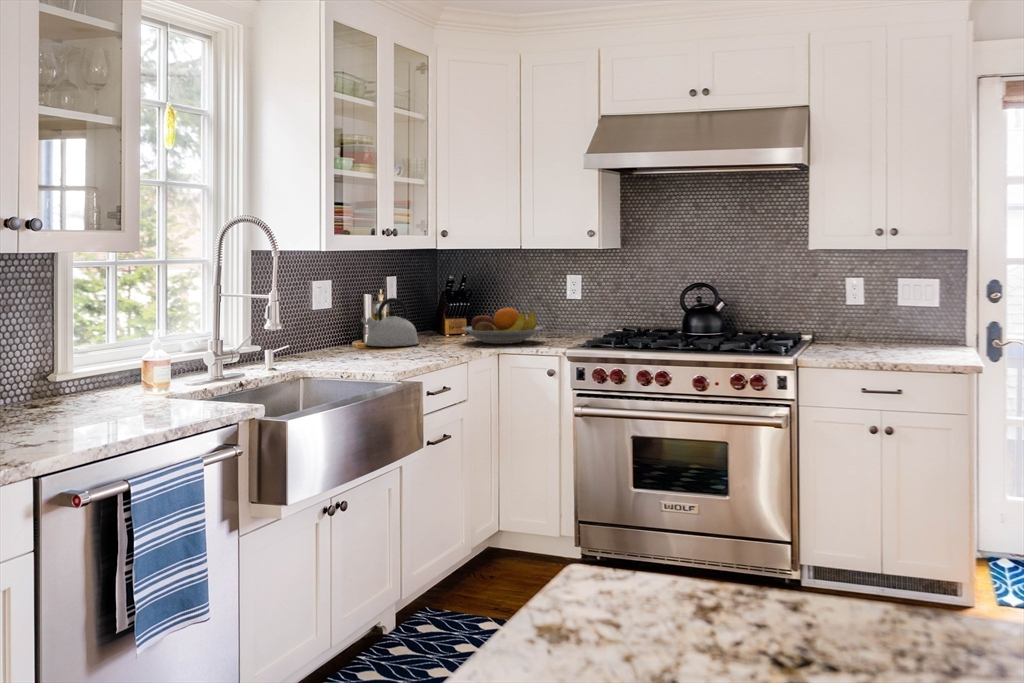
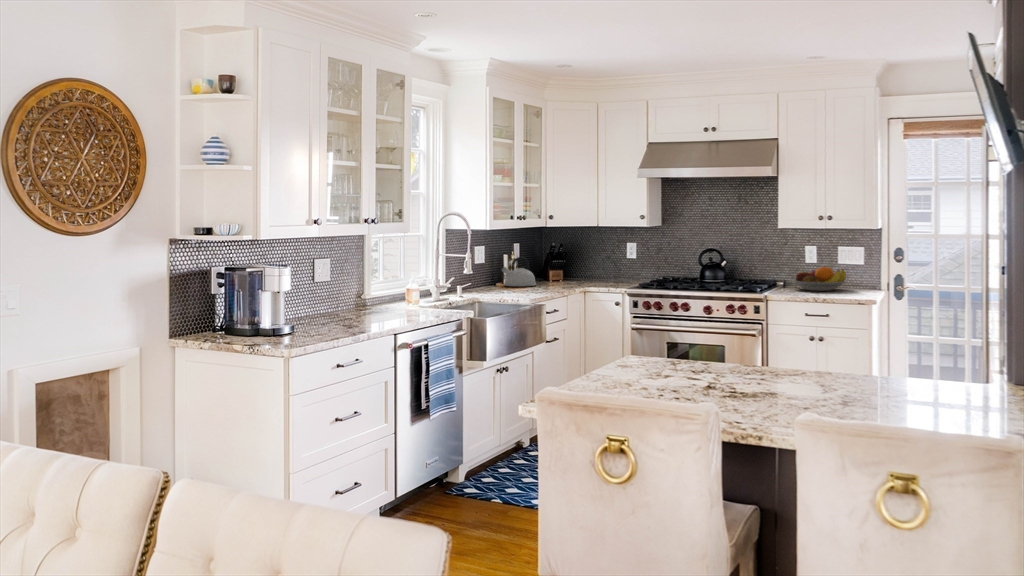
fruit bowl: present [462,308,543,344] -> present [791,267,848,291]

